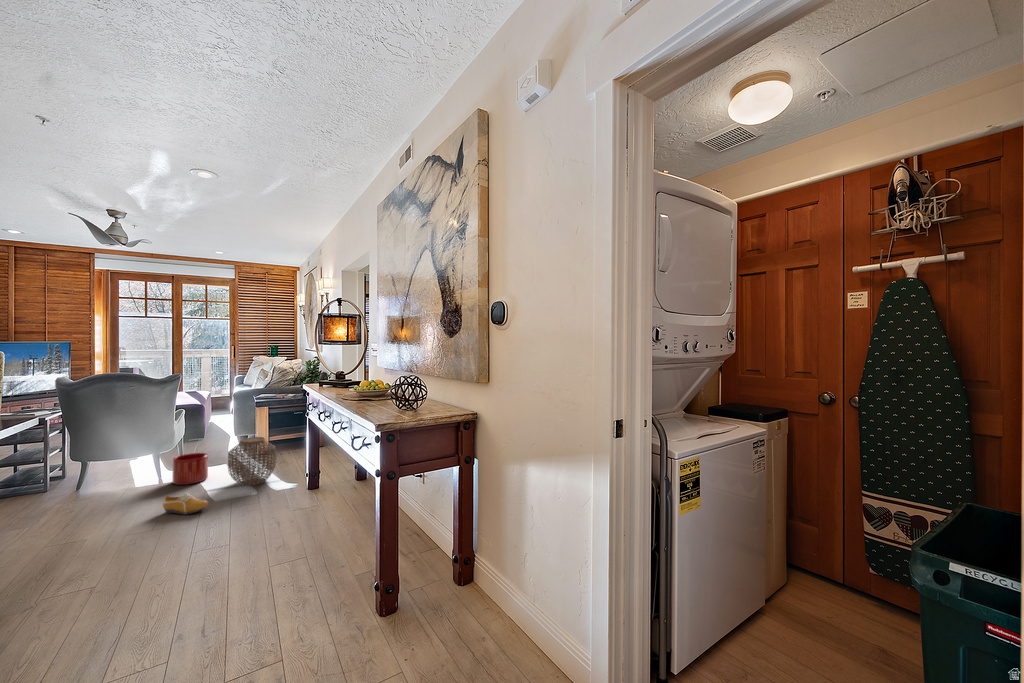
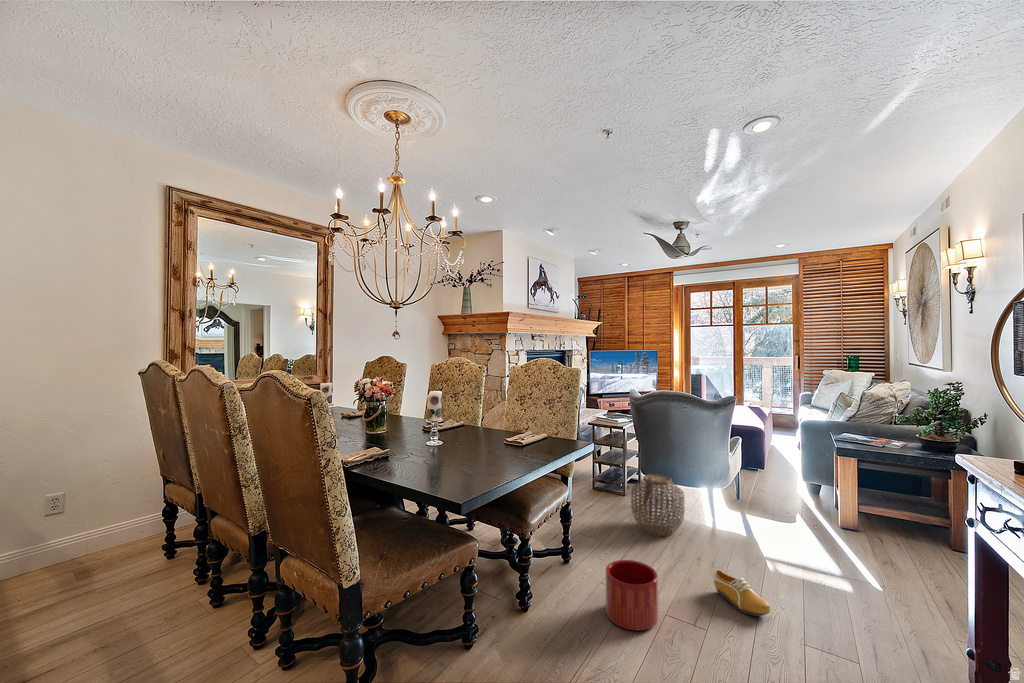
woven basket: present [228,437,276,485] -> present [631,474,684,536]
planter: present [173,453,208,485] -> present [606,560,658,631]

